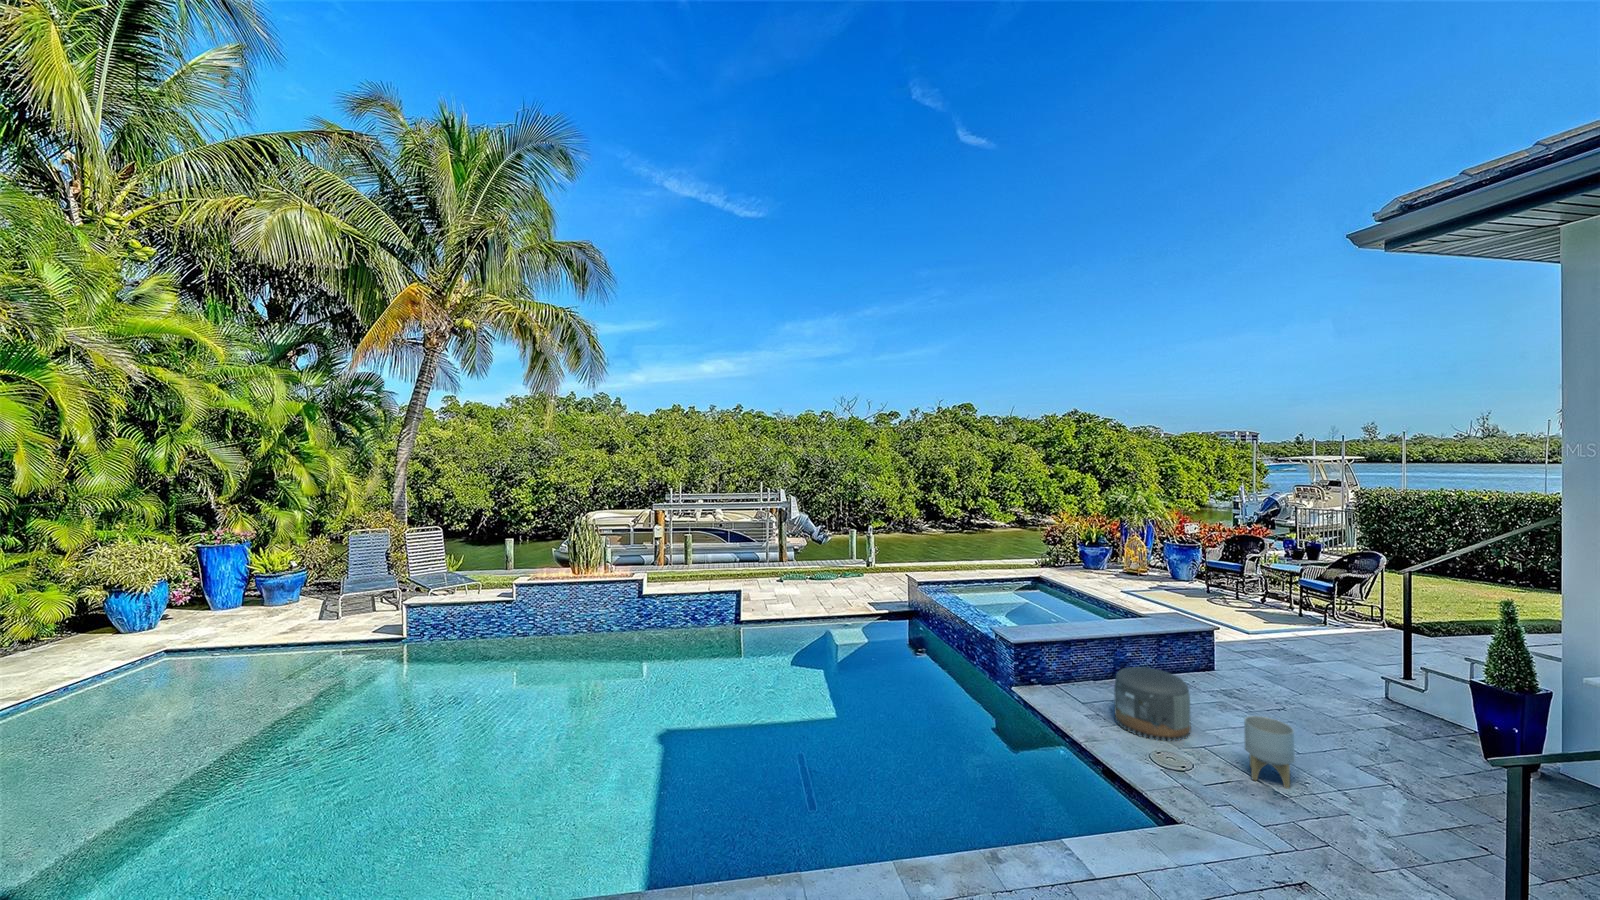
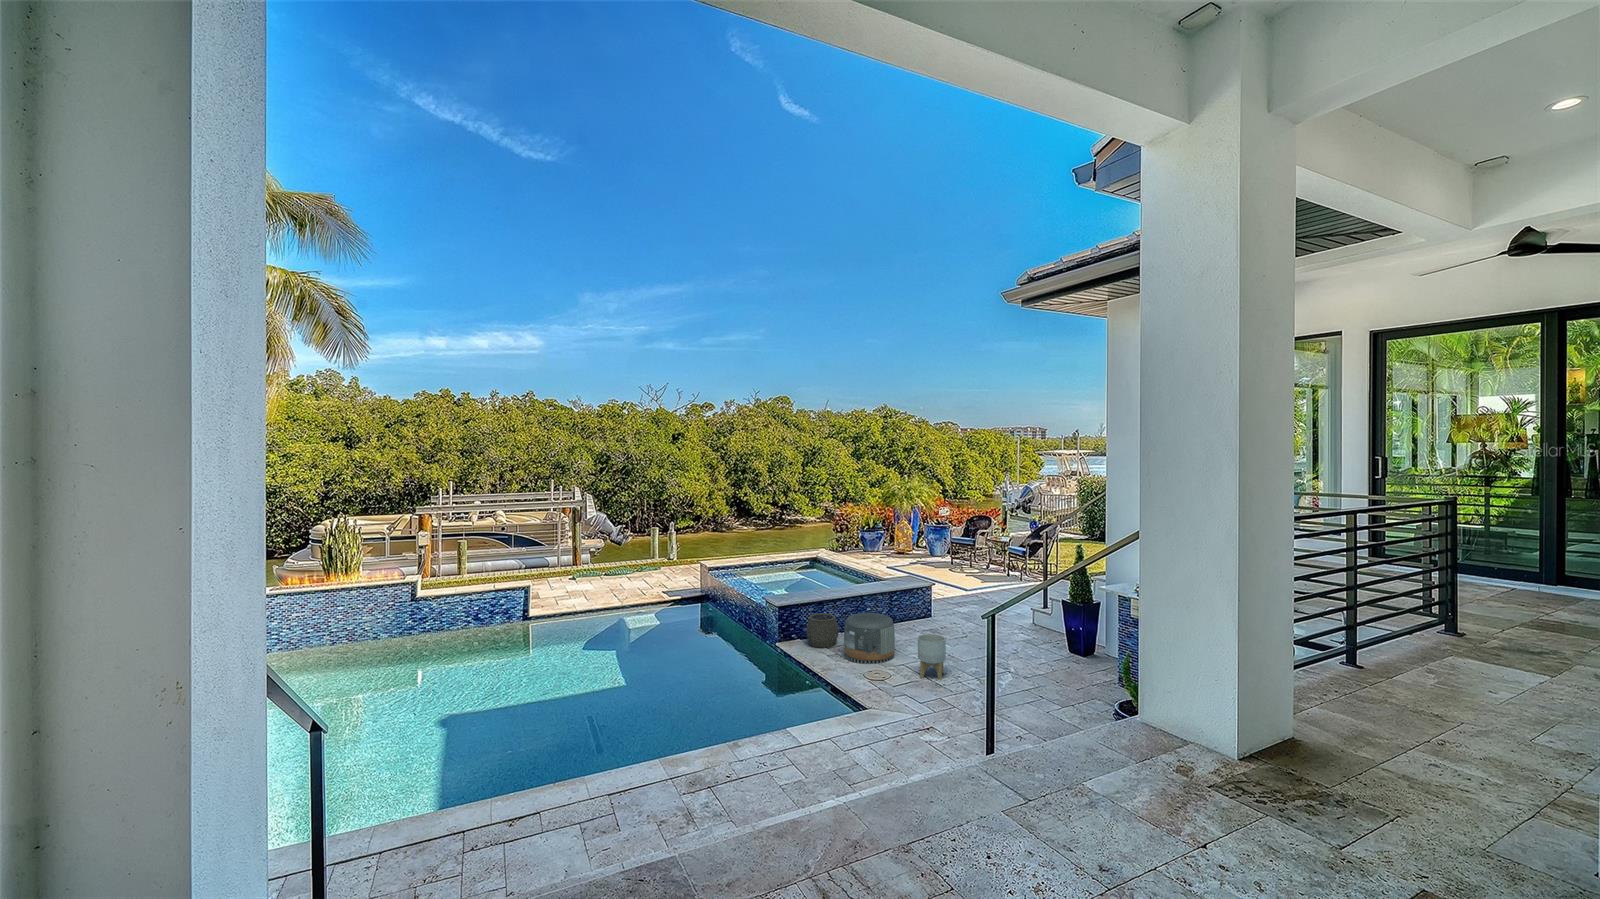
woven basket: none [1055,657,1099,703] -> present [806,613,838,648]

